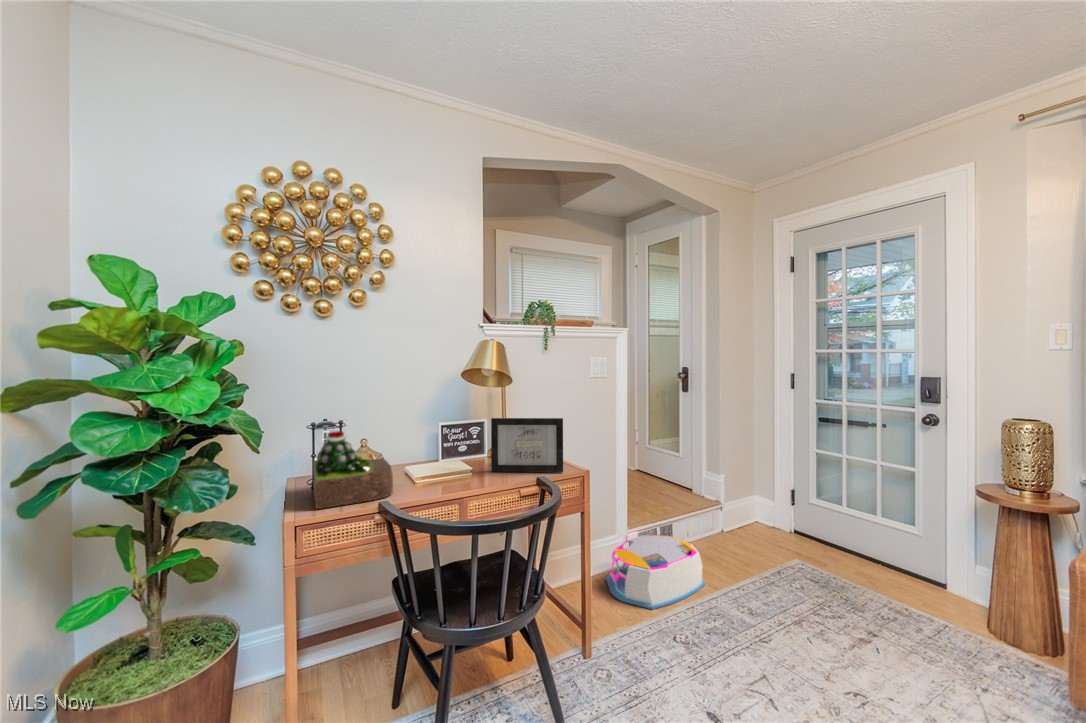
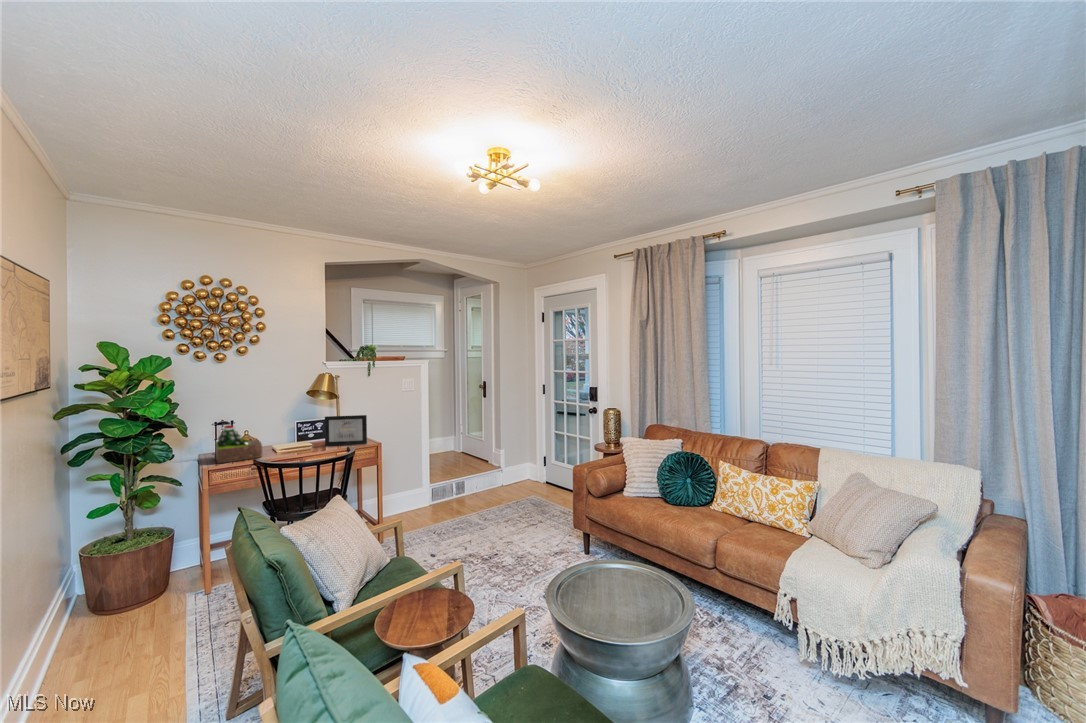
storage bin: present [606,532,705,609] -> none [411,484,470,522]

